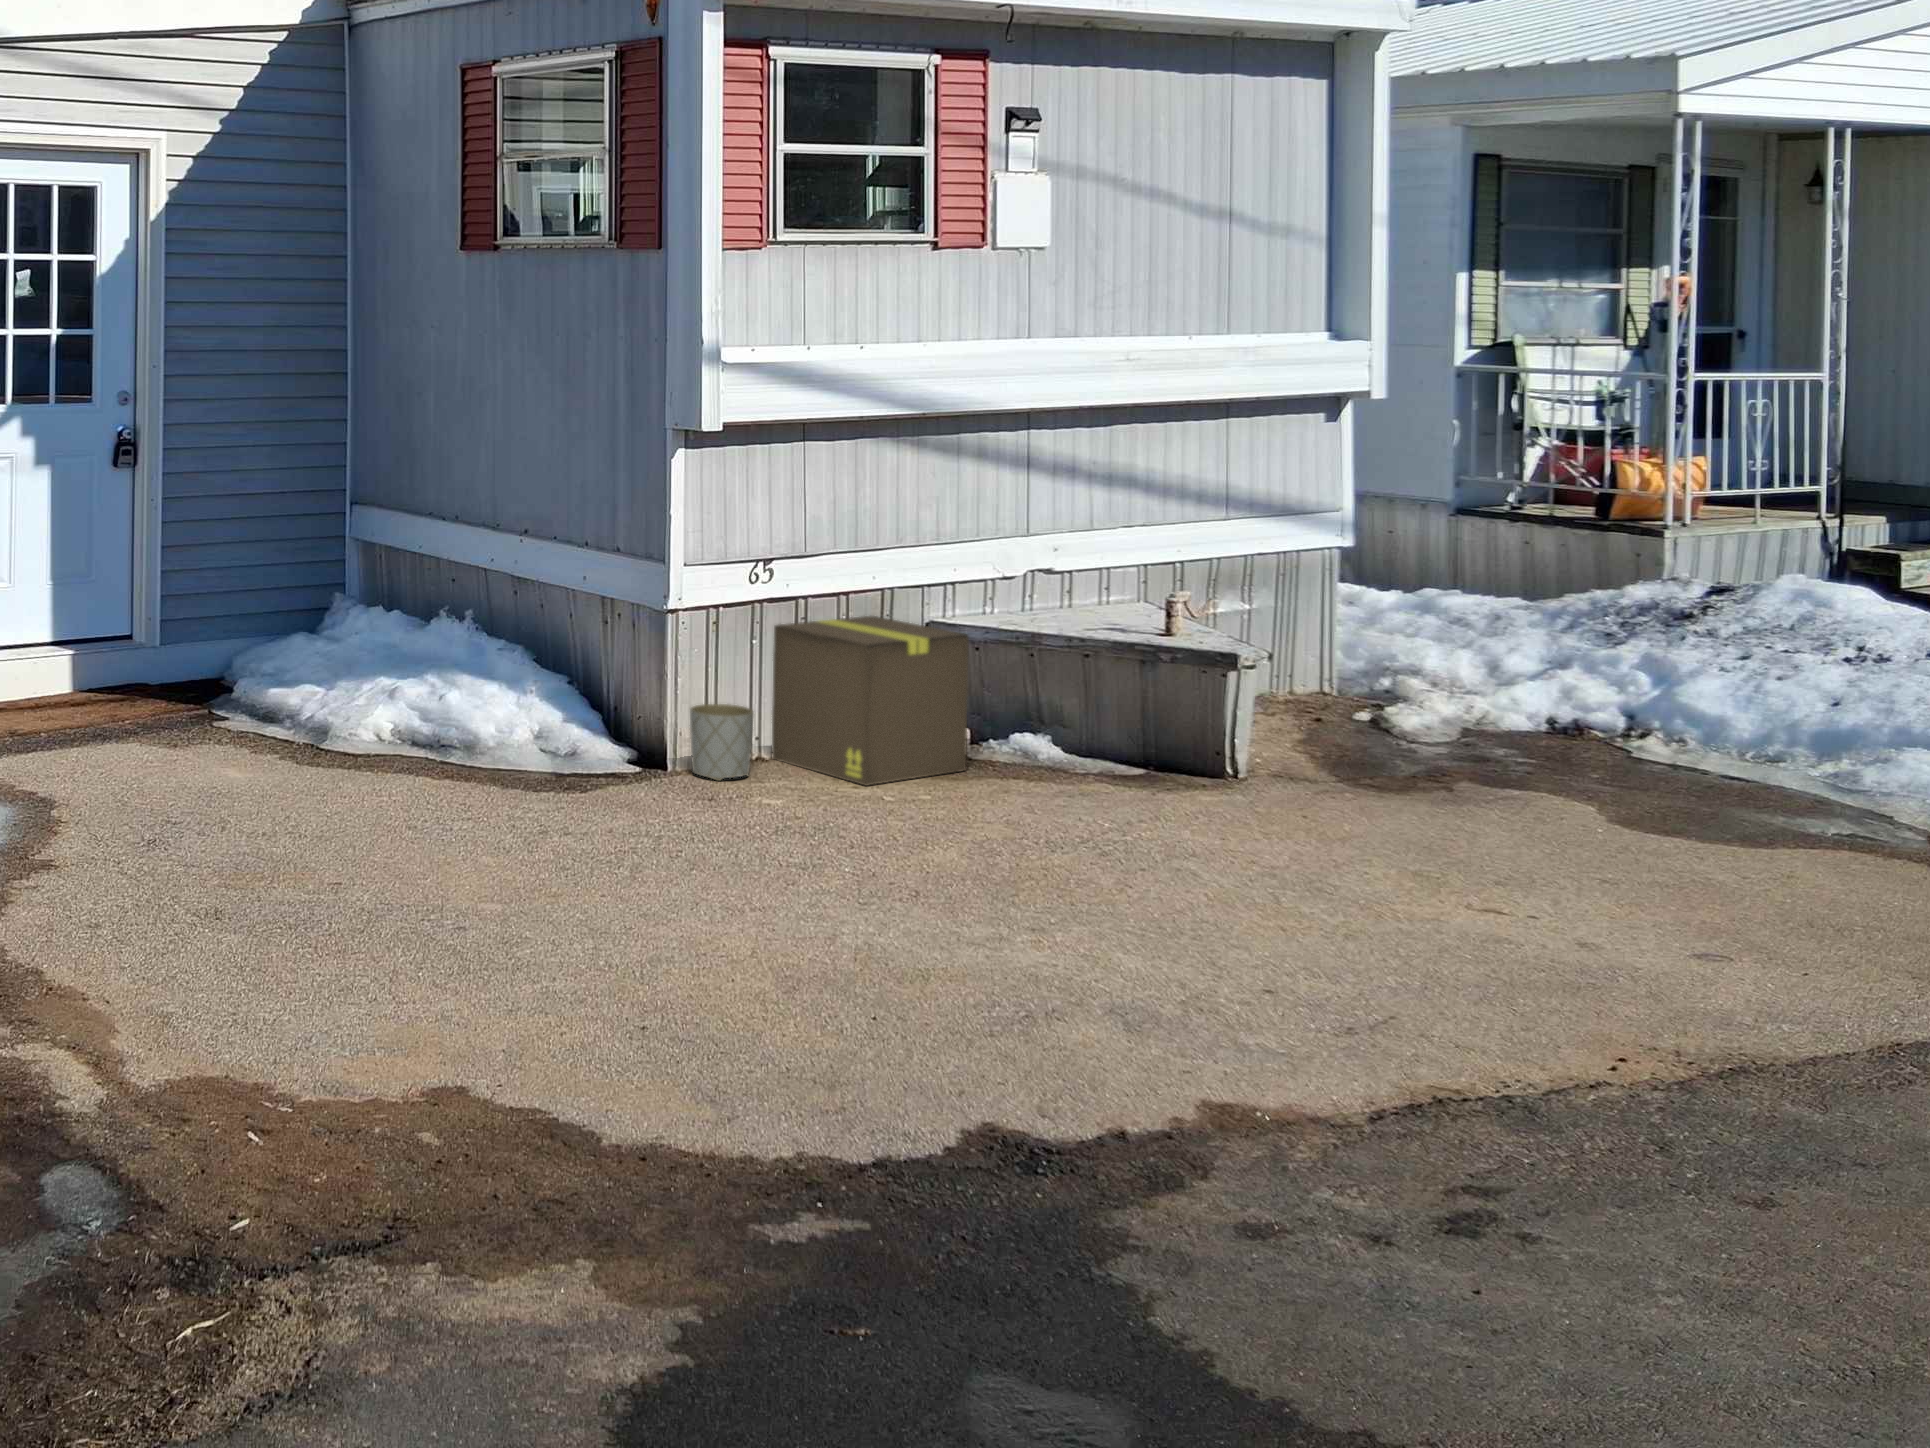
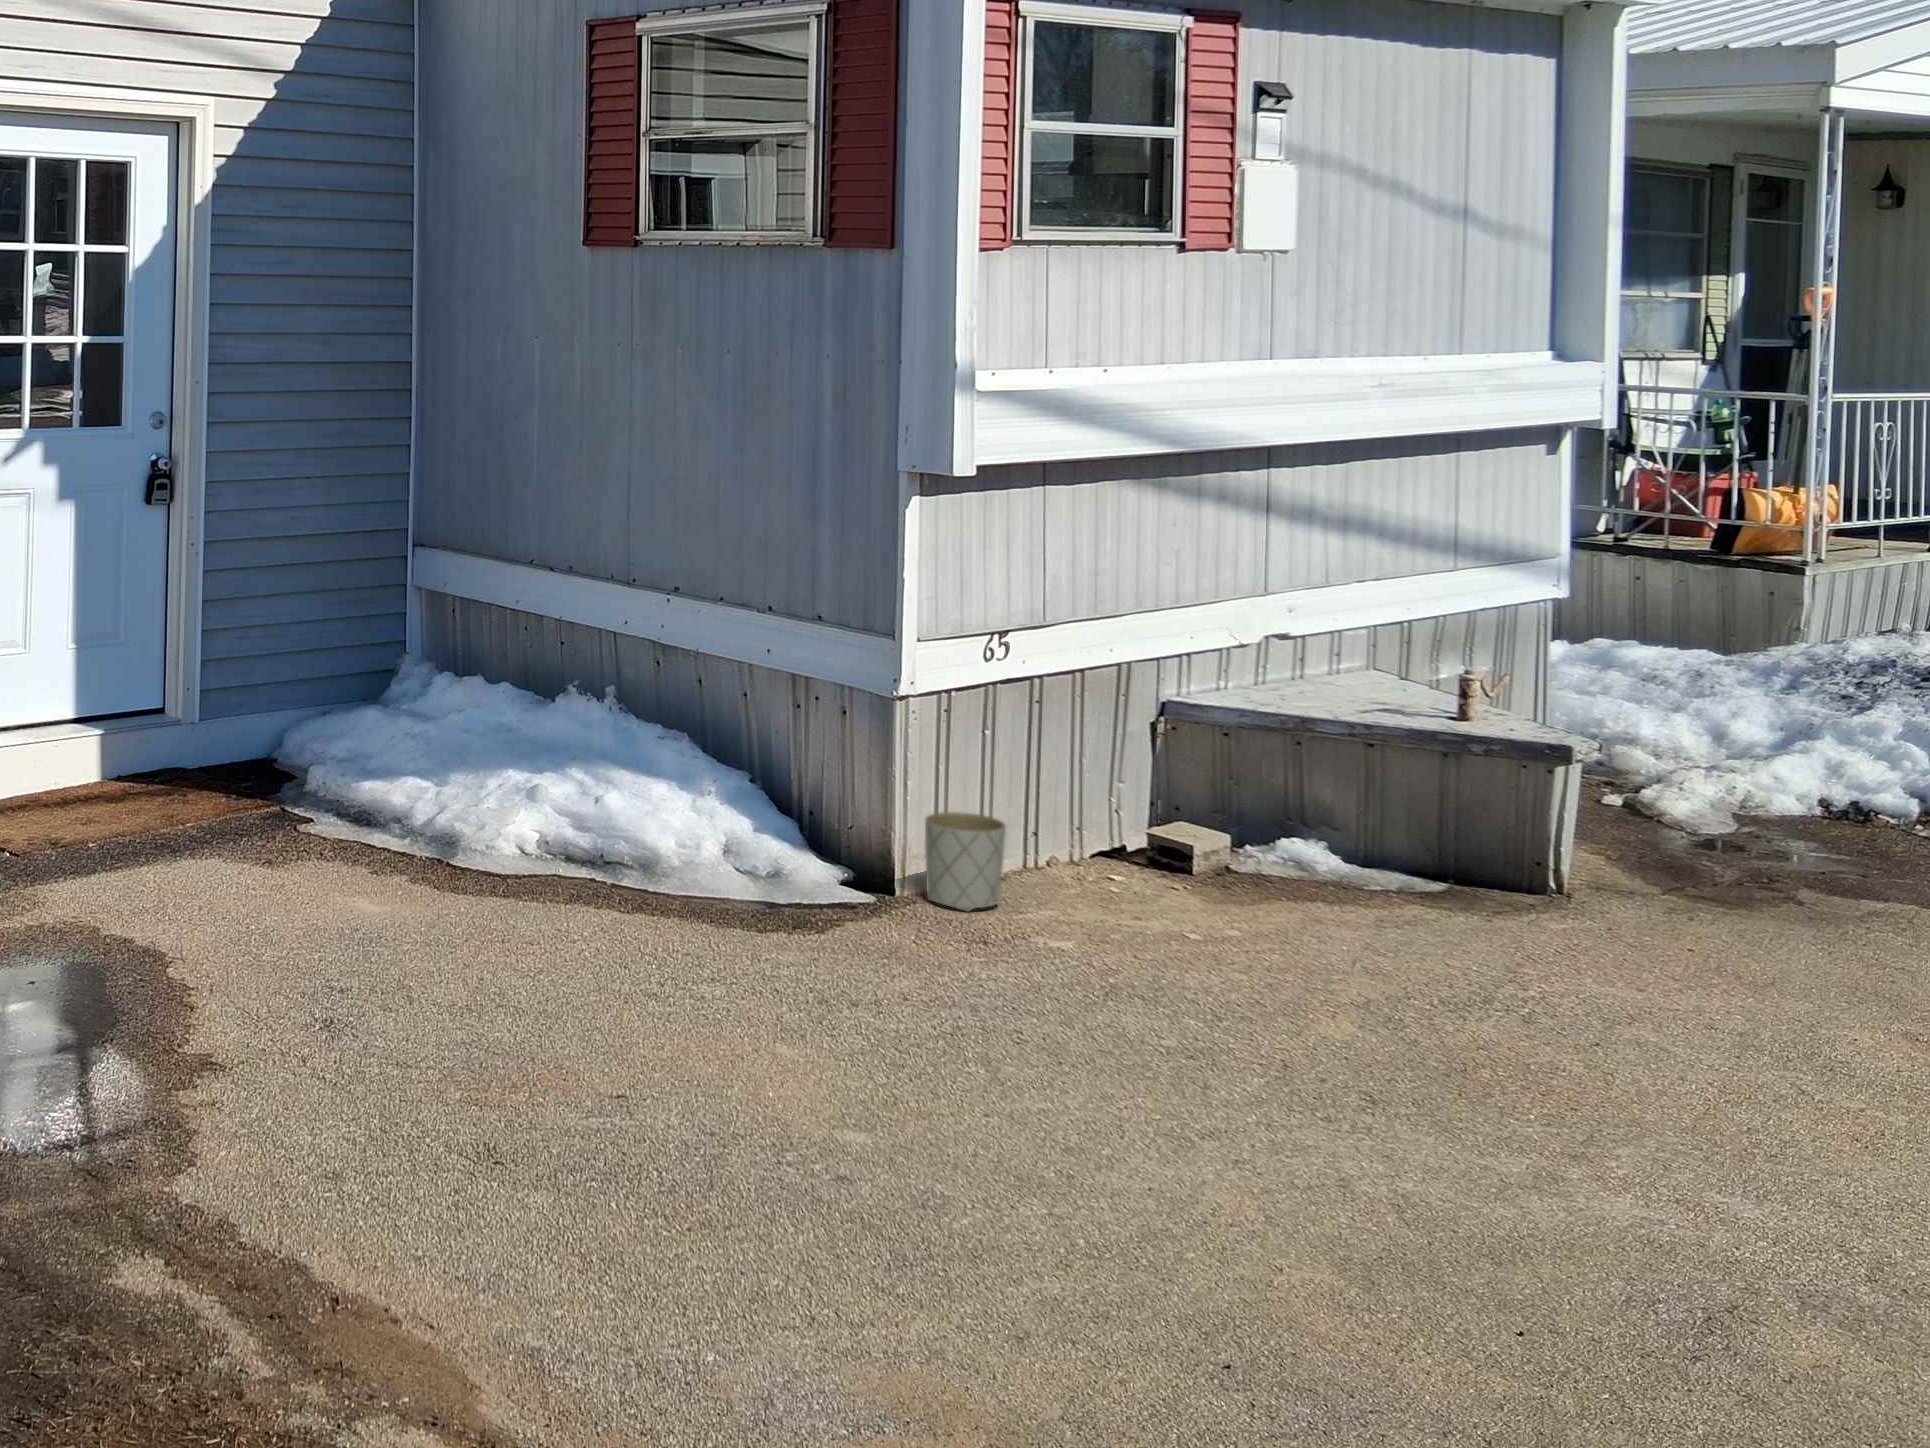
cardboard box: present [772,616,969,786] -> none [1004,697,1253,917]

